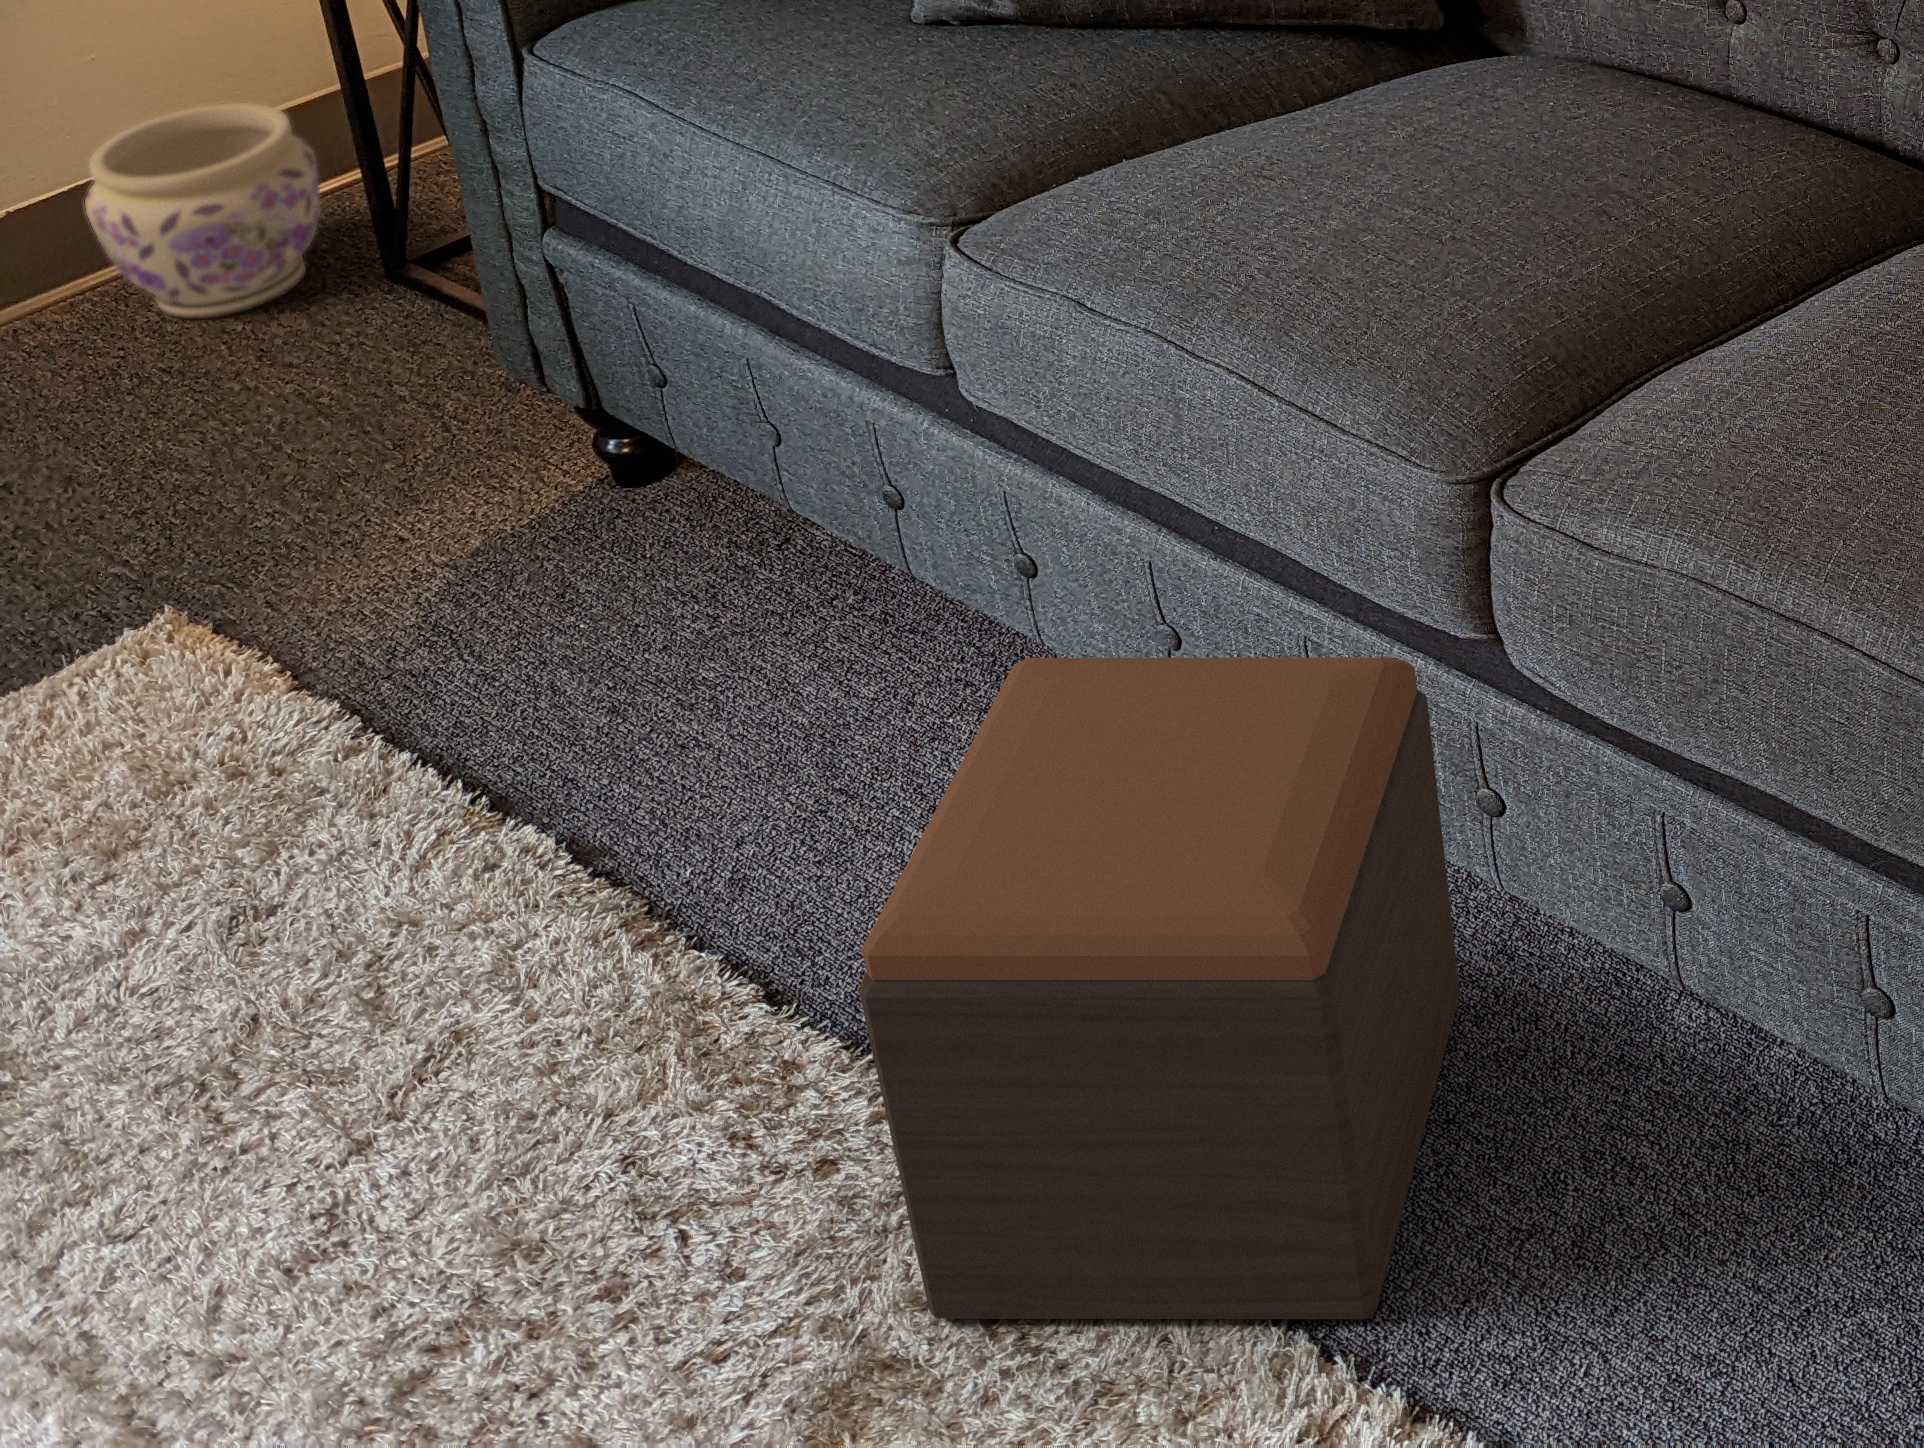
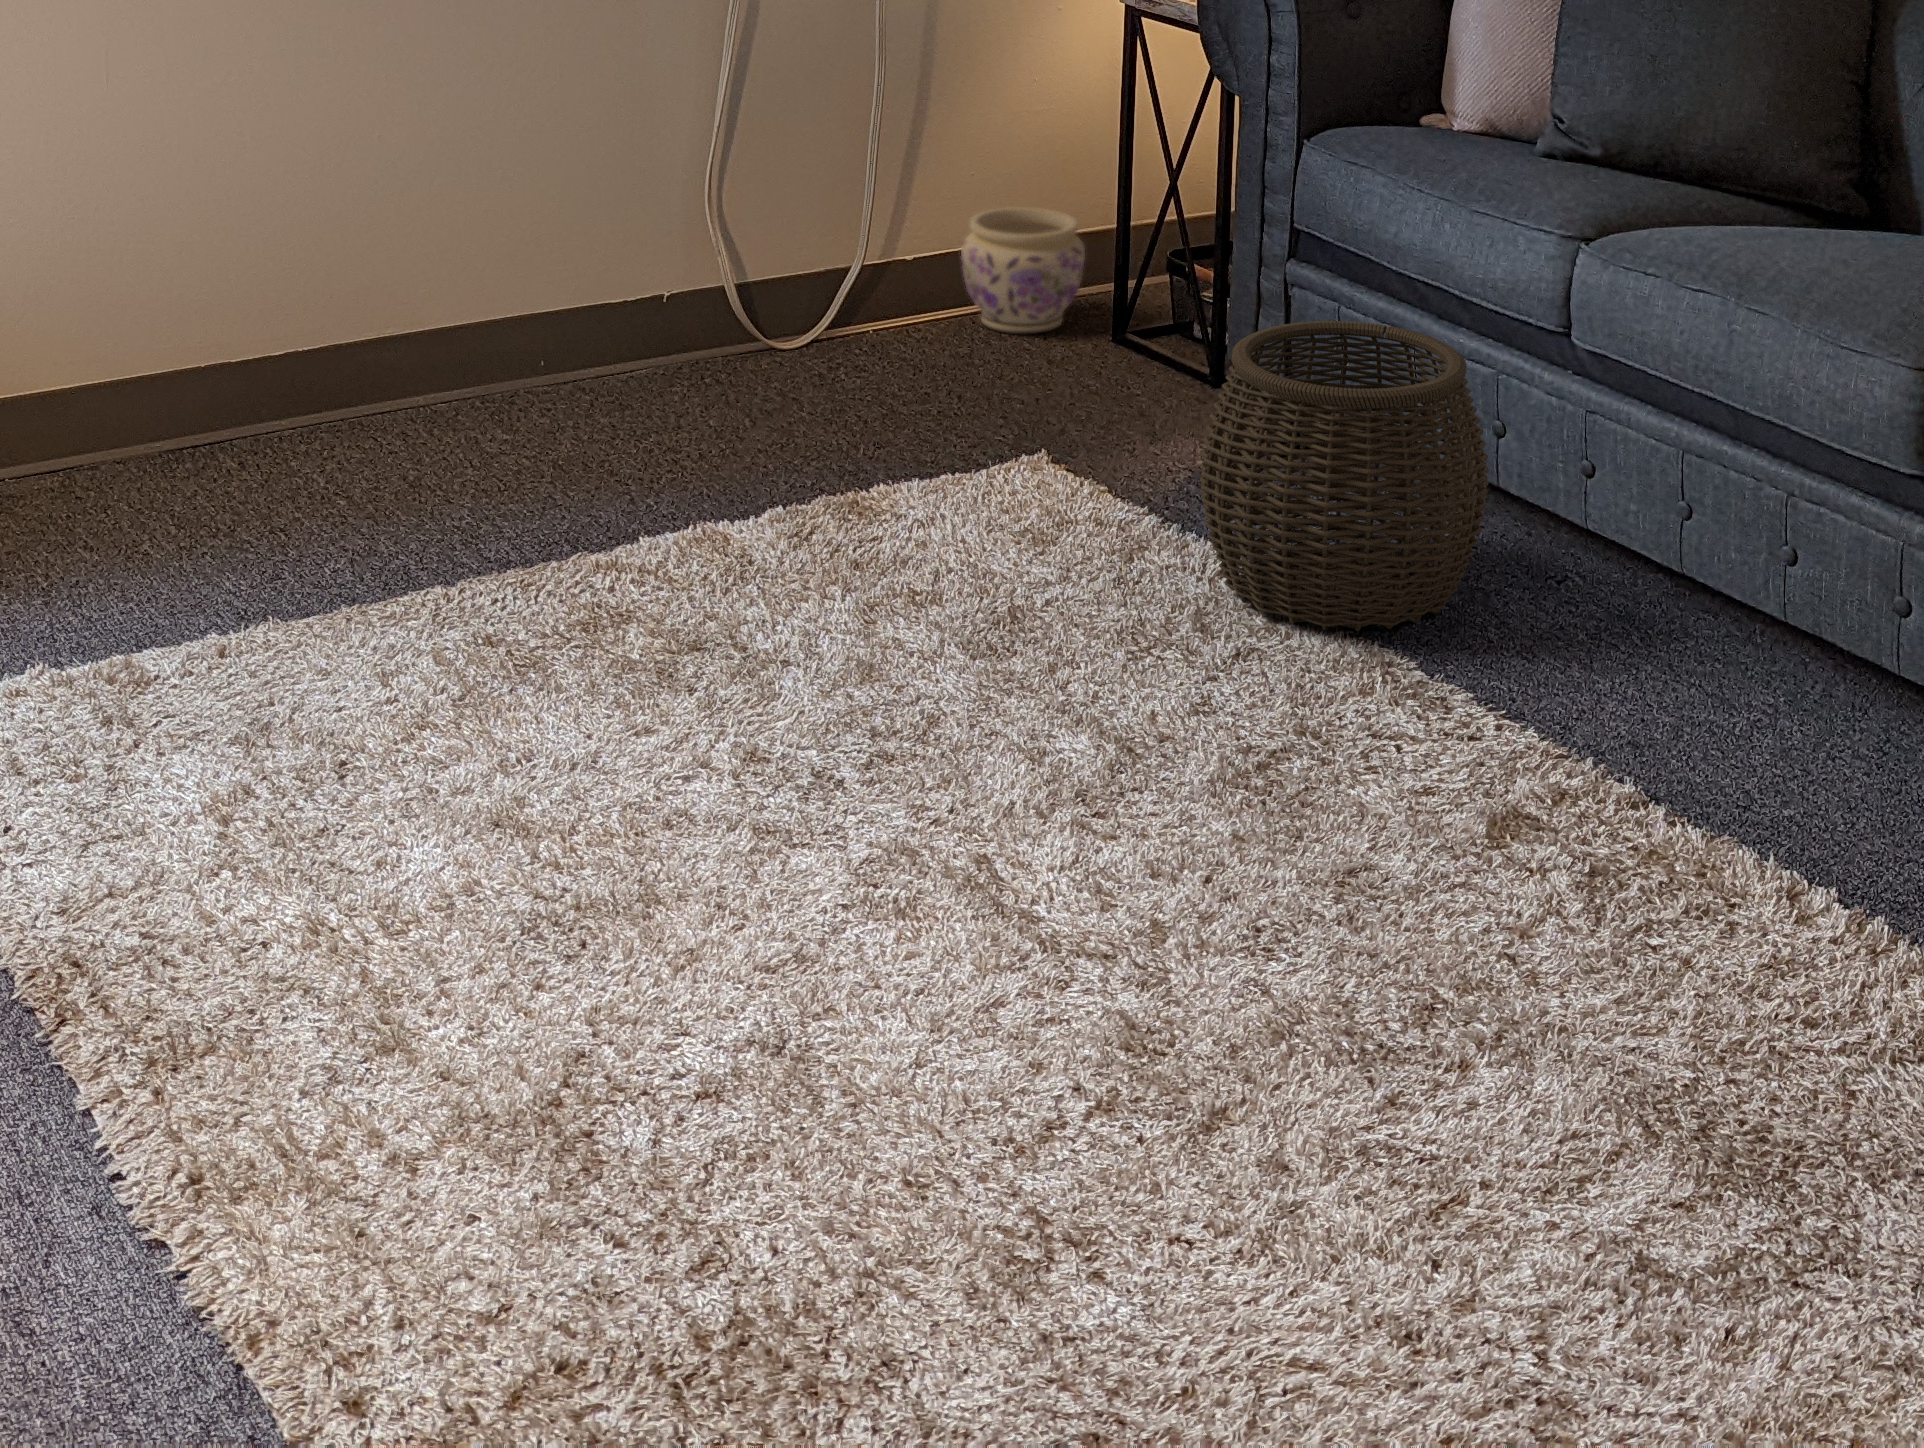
woven basket: none [346,382,879,935] -> present [1200,321,1489,631]
footstool: present [859,658,1460,1319] -> none [1546,459,1877,873]

